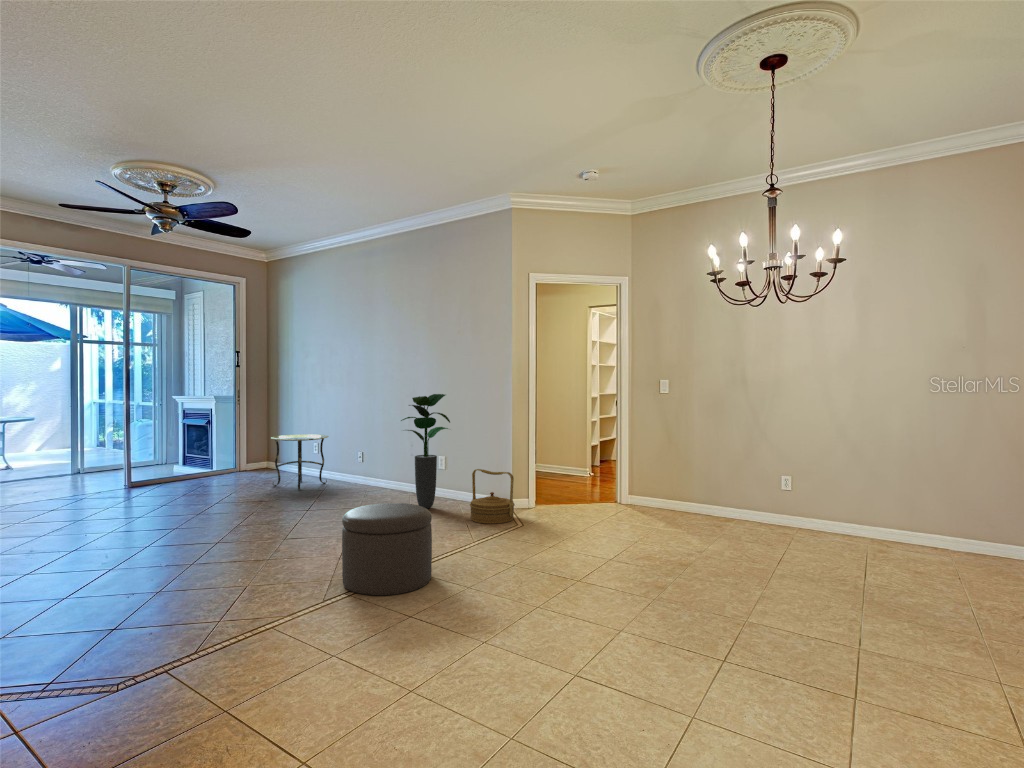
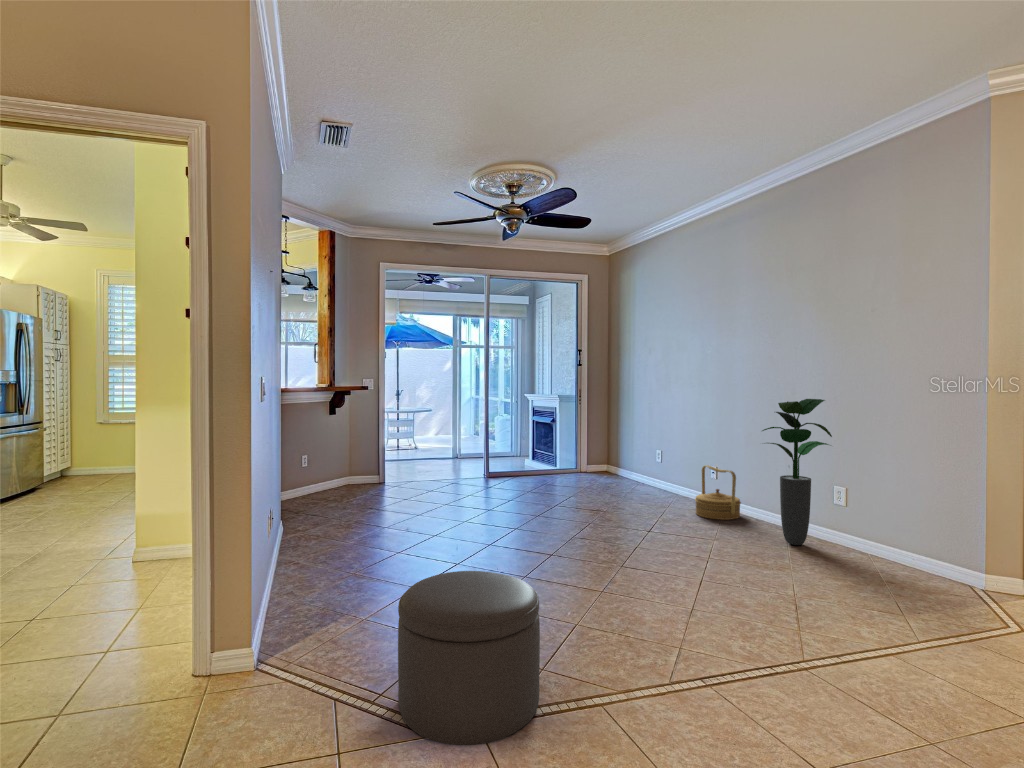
side table: present [271,434,329,489] -> none [610,438,670,497]
woven basket: present [470,469,515,524] -> present [695,465,741,520]
ottoman: present [342,503,432,595] -> present [398,571,540,745]

